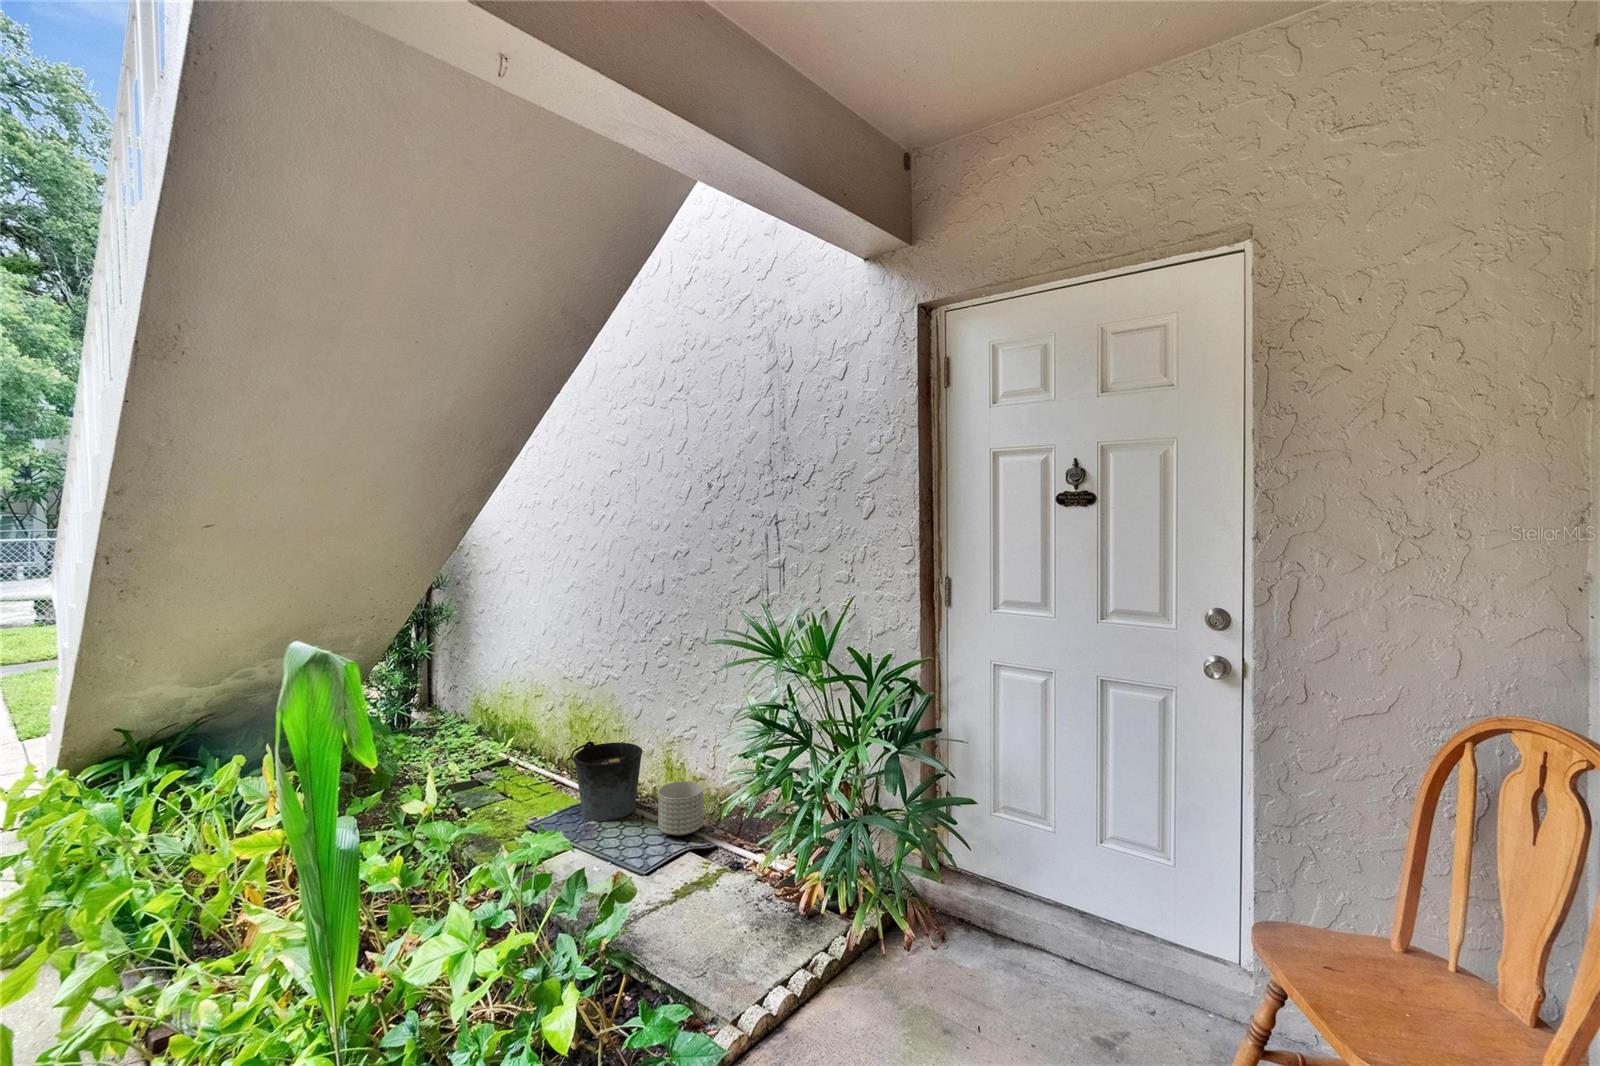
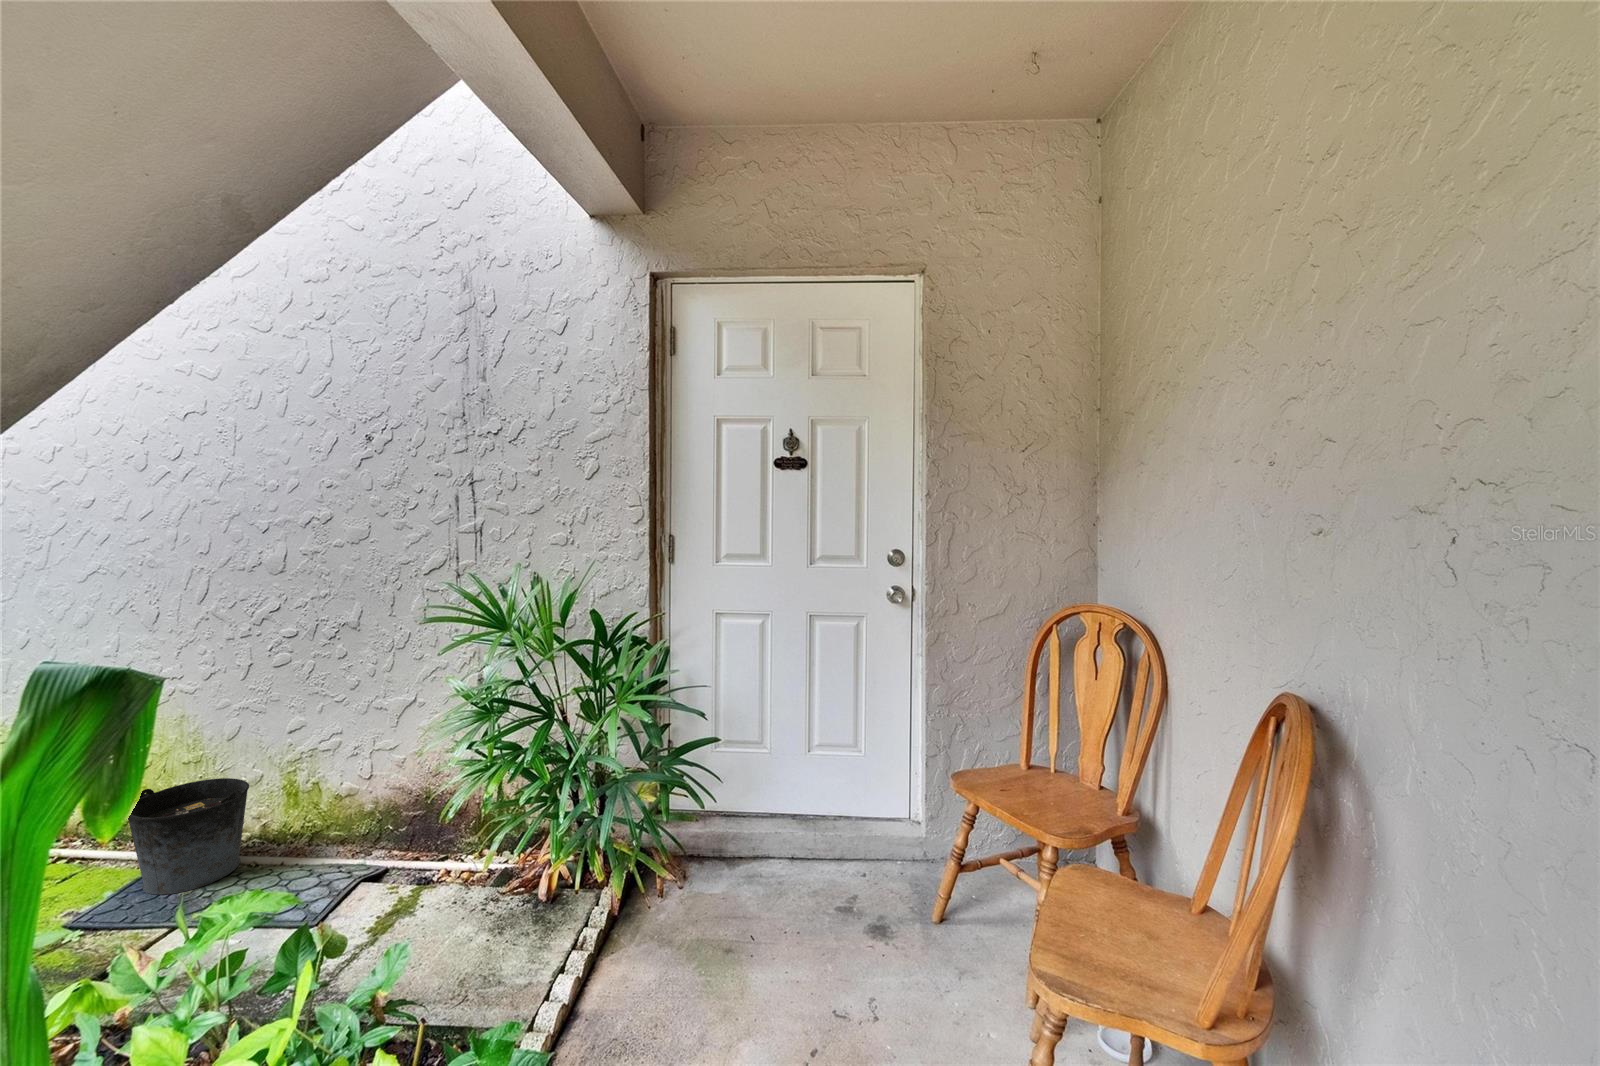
planter: present [658,781,703,836] -> none [295,803,364,874]

